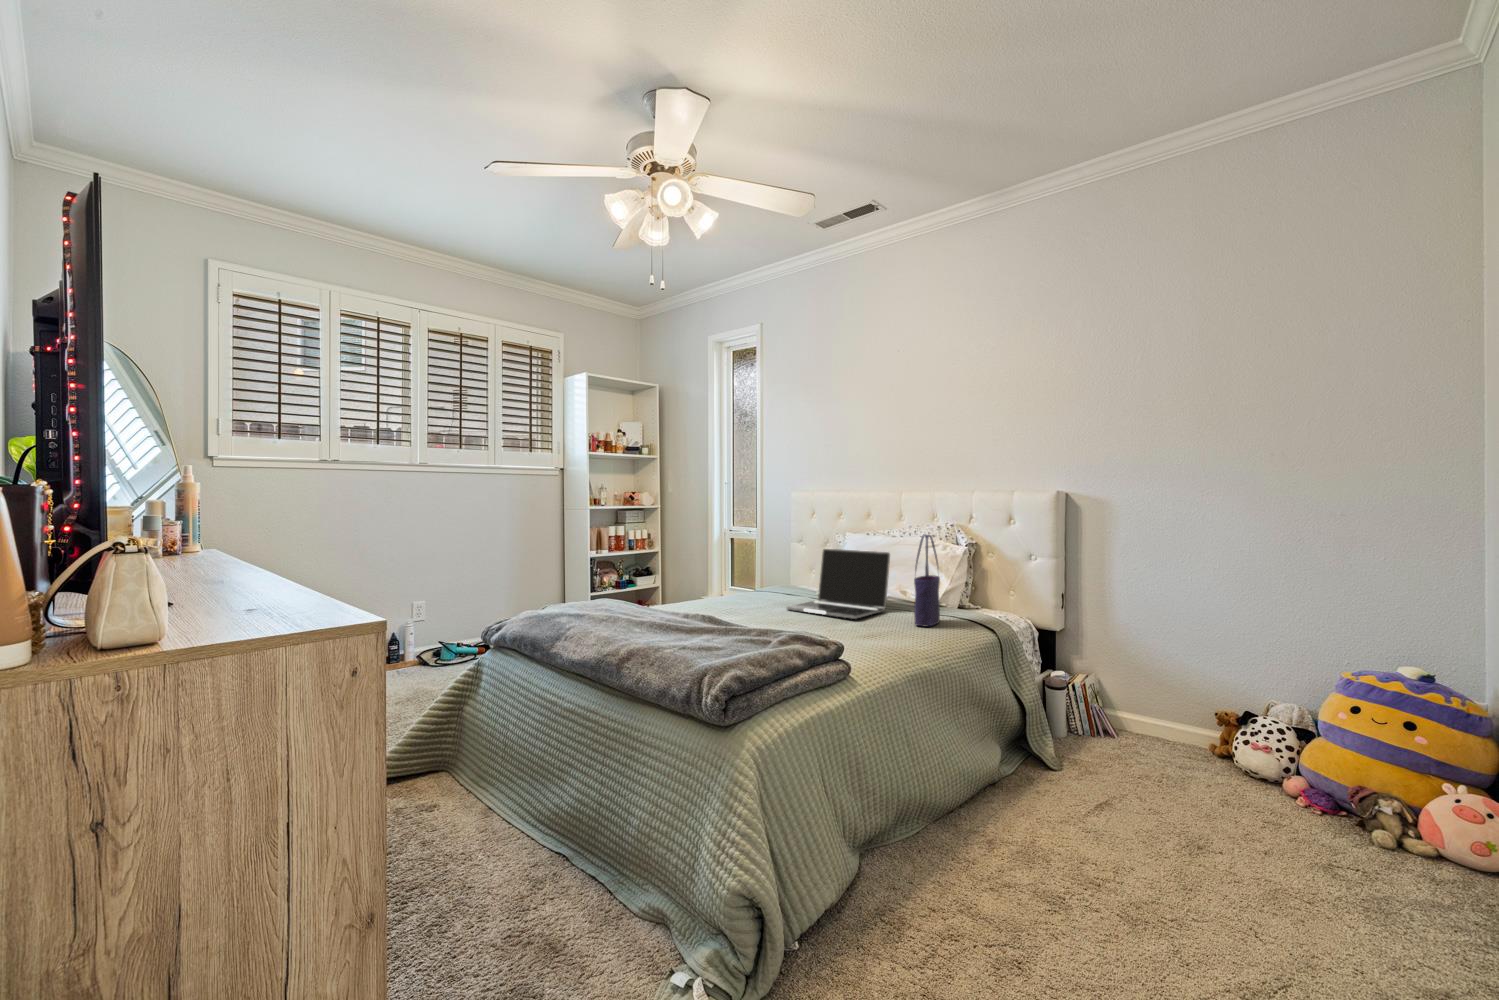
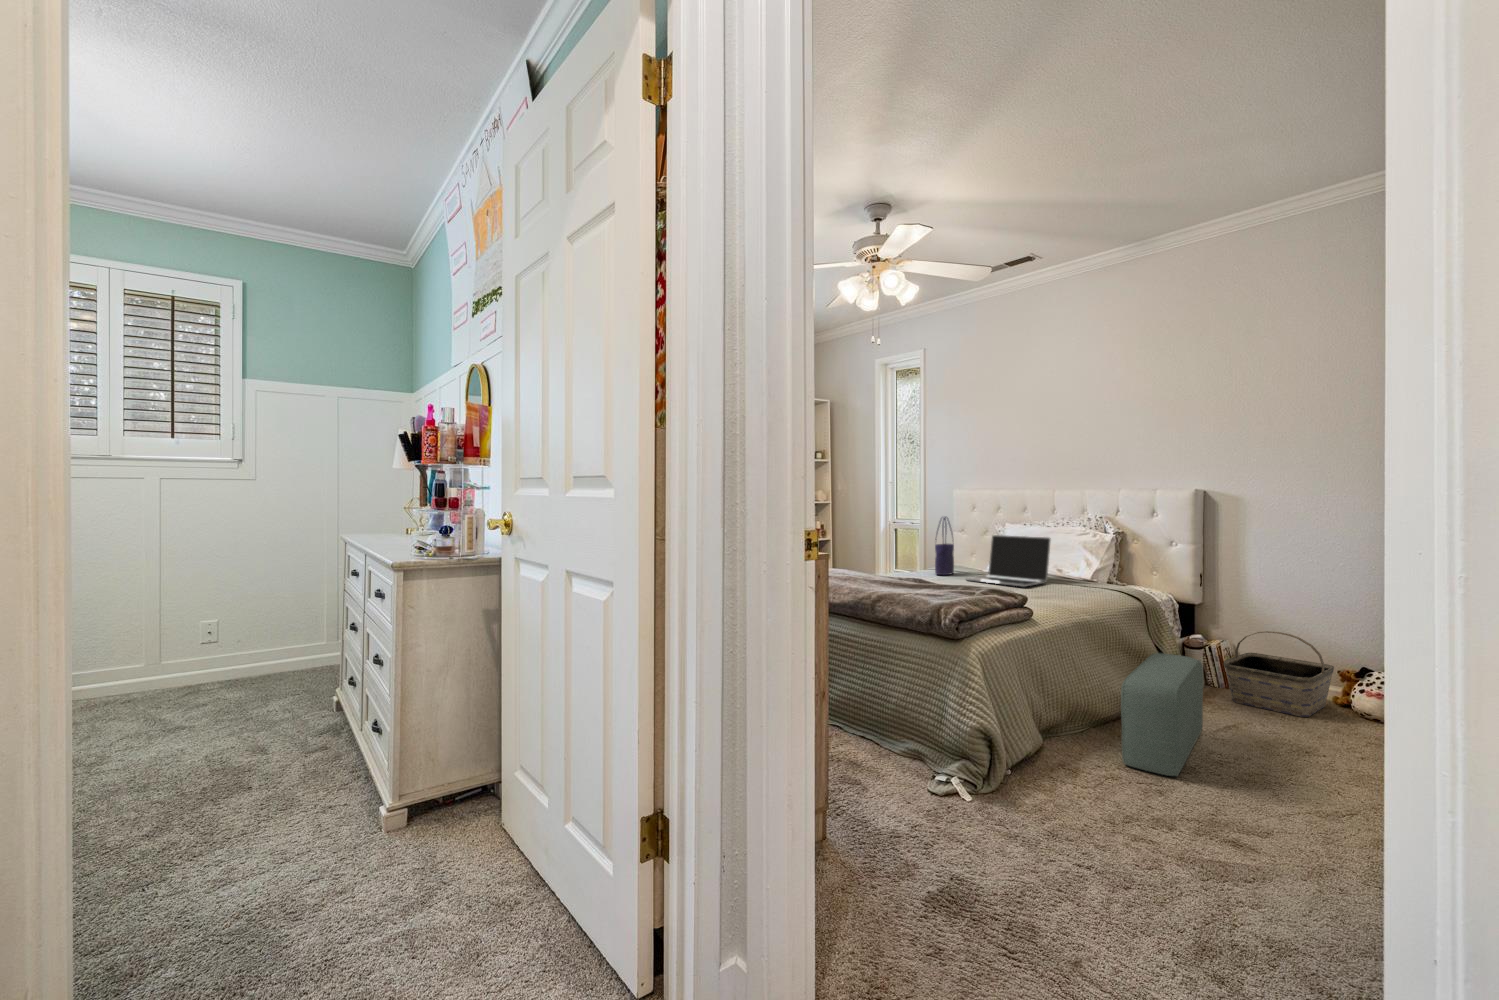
tote bag: present [914,534,940,626] -> present [935,517,954,575]
basket: none [1091,667,1212,778] -> present [1224,631,1334,717]
pouf: none [964,712,1070,920] -> present [1121,653,1203,776]

